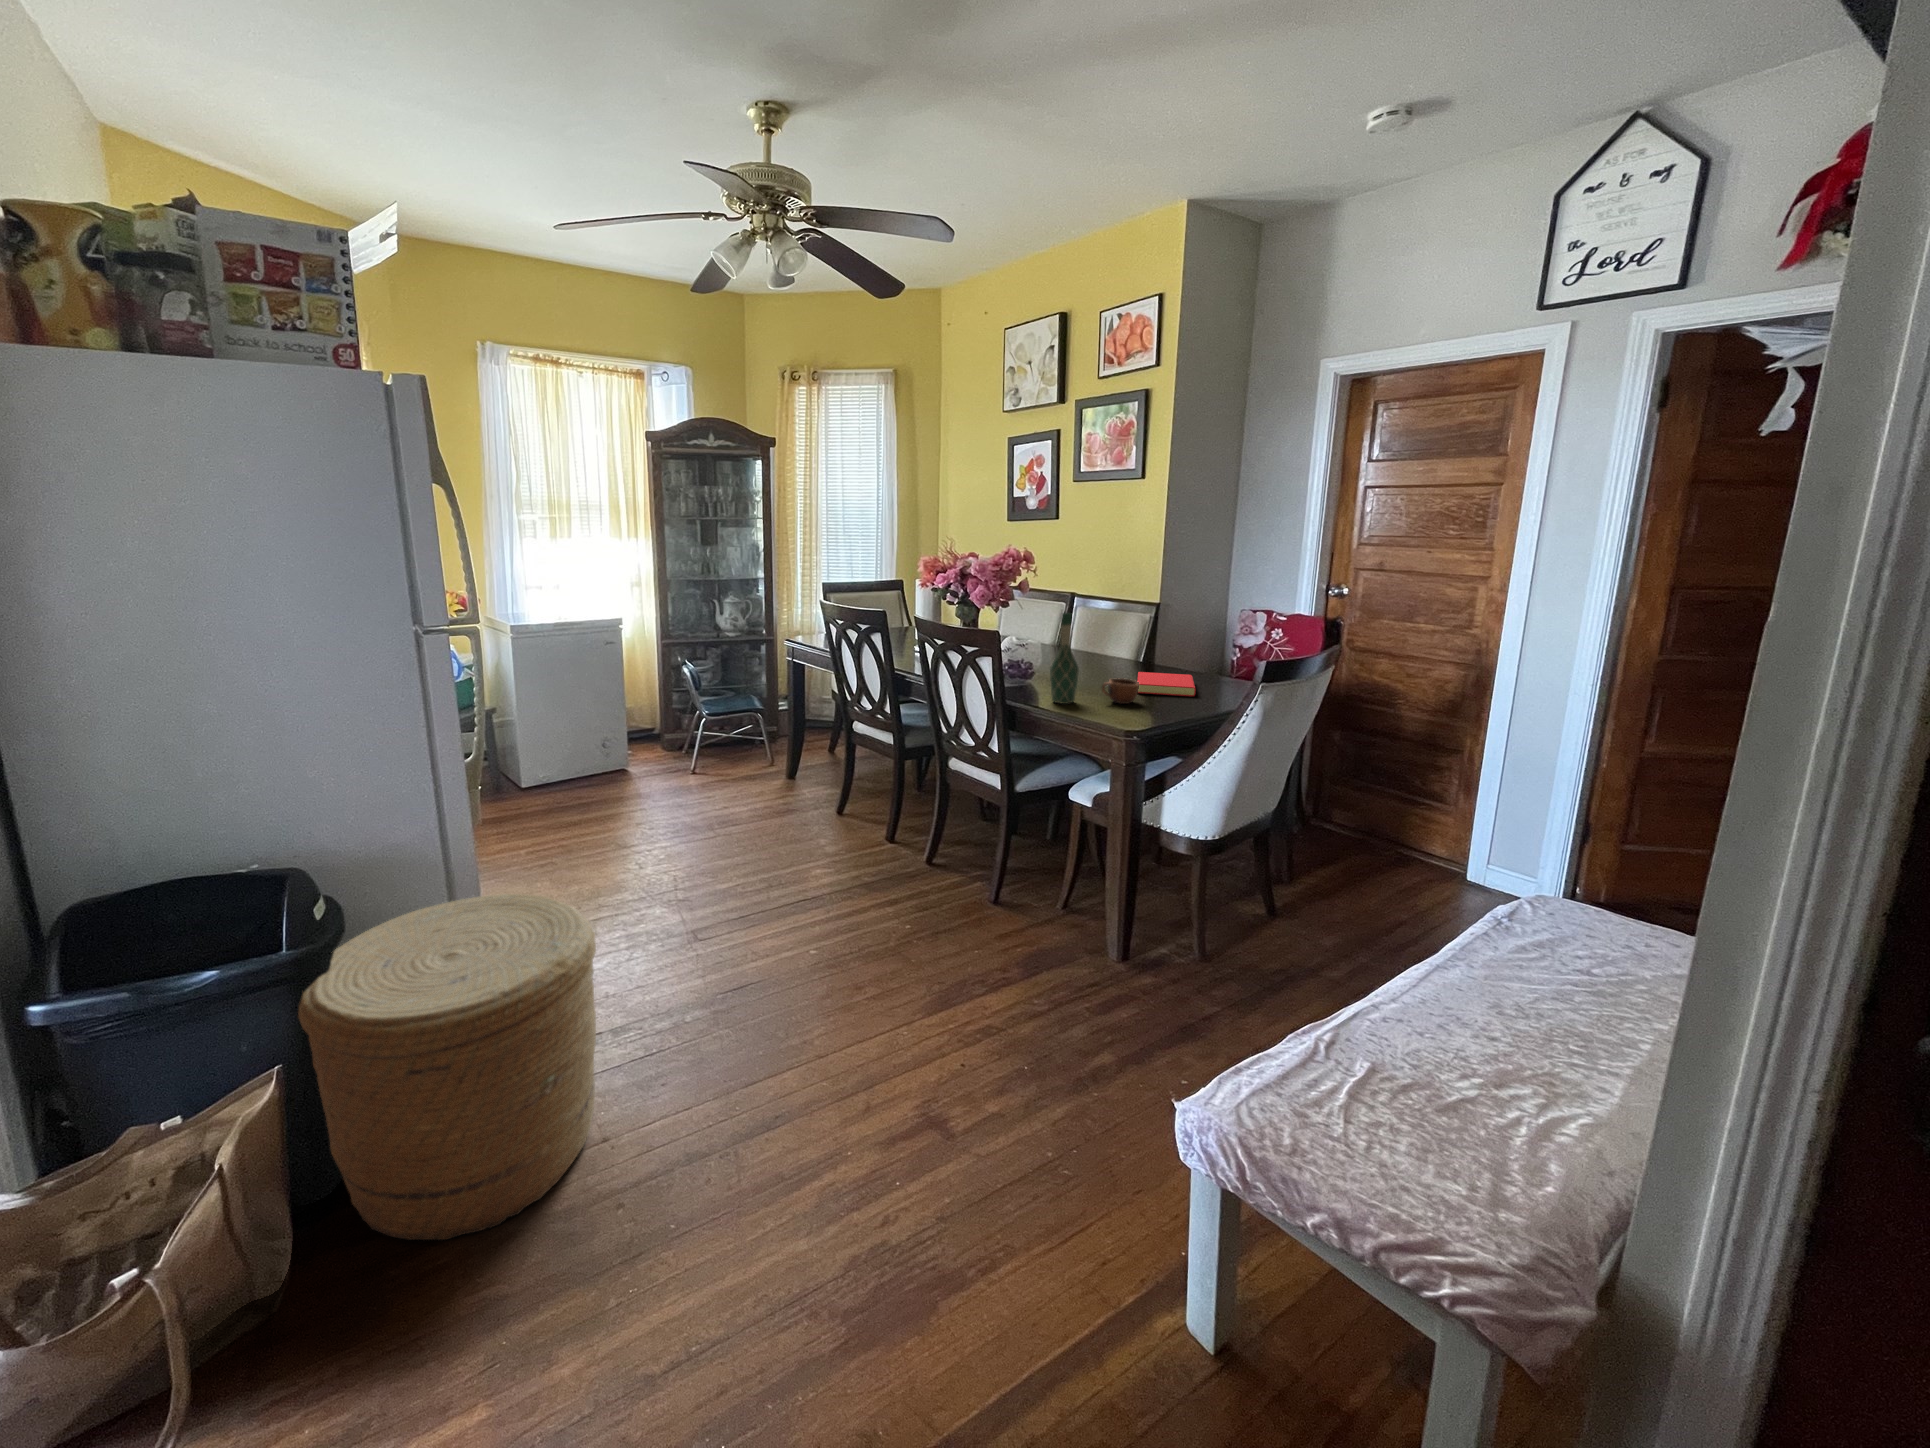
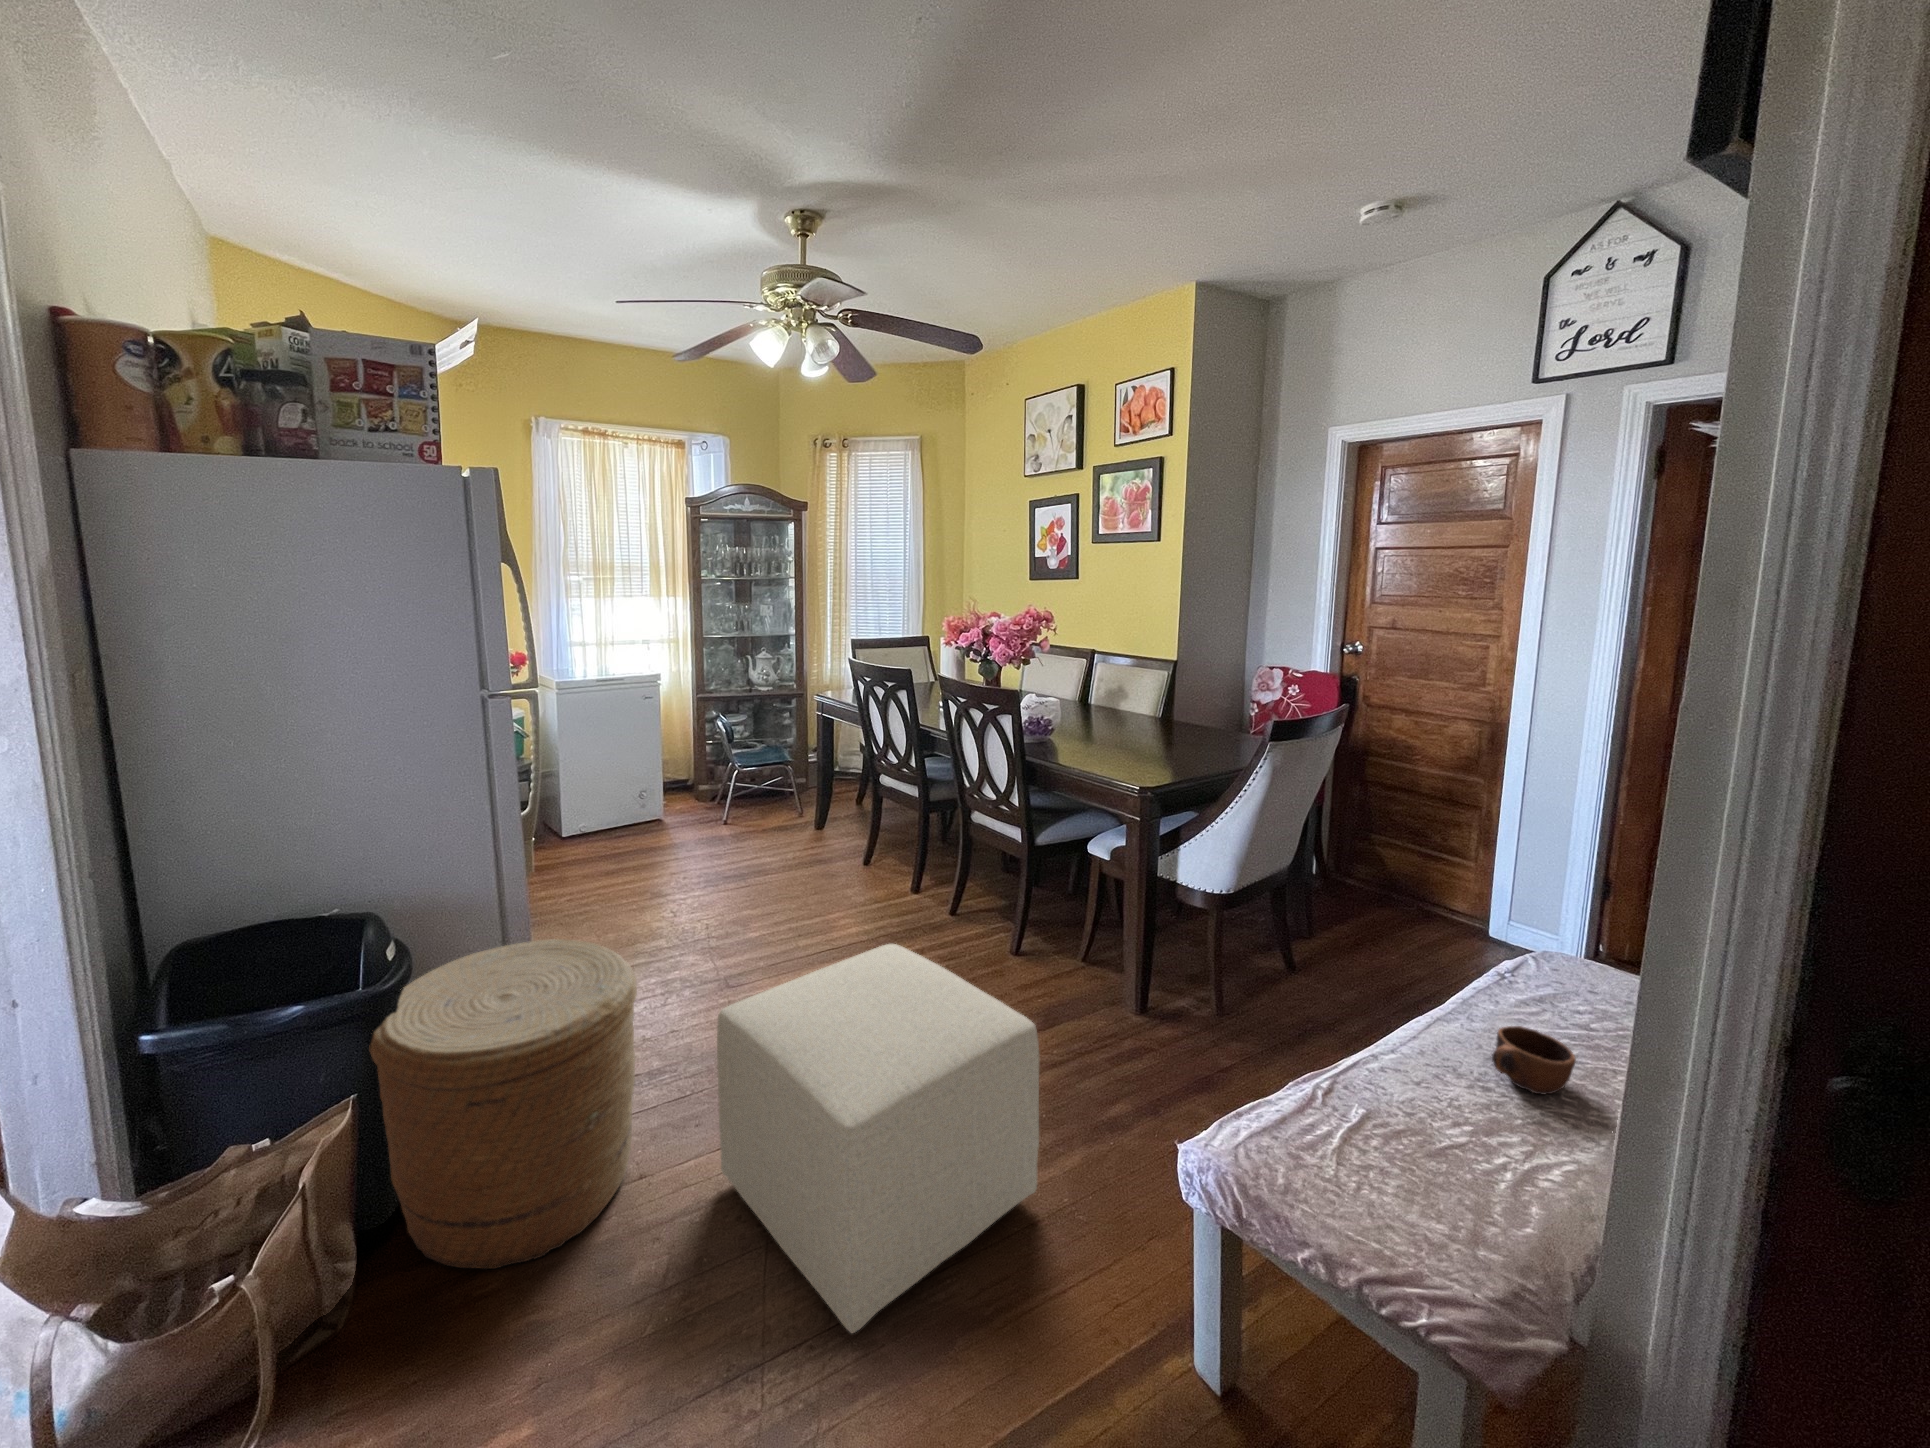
wine bottle: present [1050,613,1079,704] -> none [1068,672,1096,760]
book: present [1137,672,1196,696] -> none [1153,728,1211,753]
mug: present [1102,678,1139,704] -> present [1492,1026,1576,1095]
ottoman: none [683,894,1023,1299] -> present [717,944,1039,1333]

